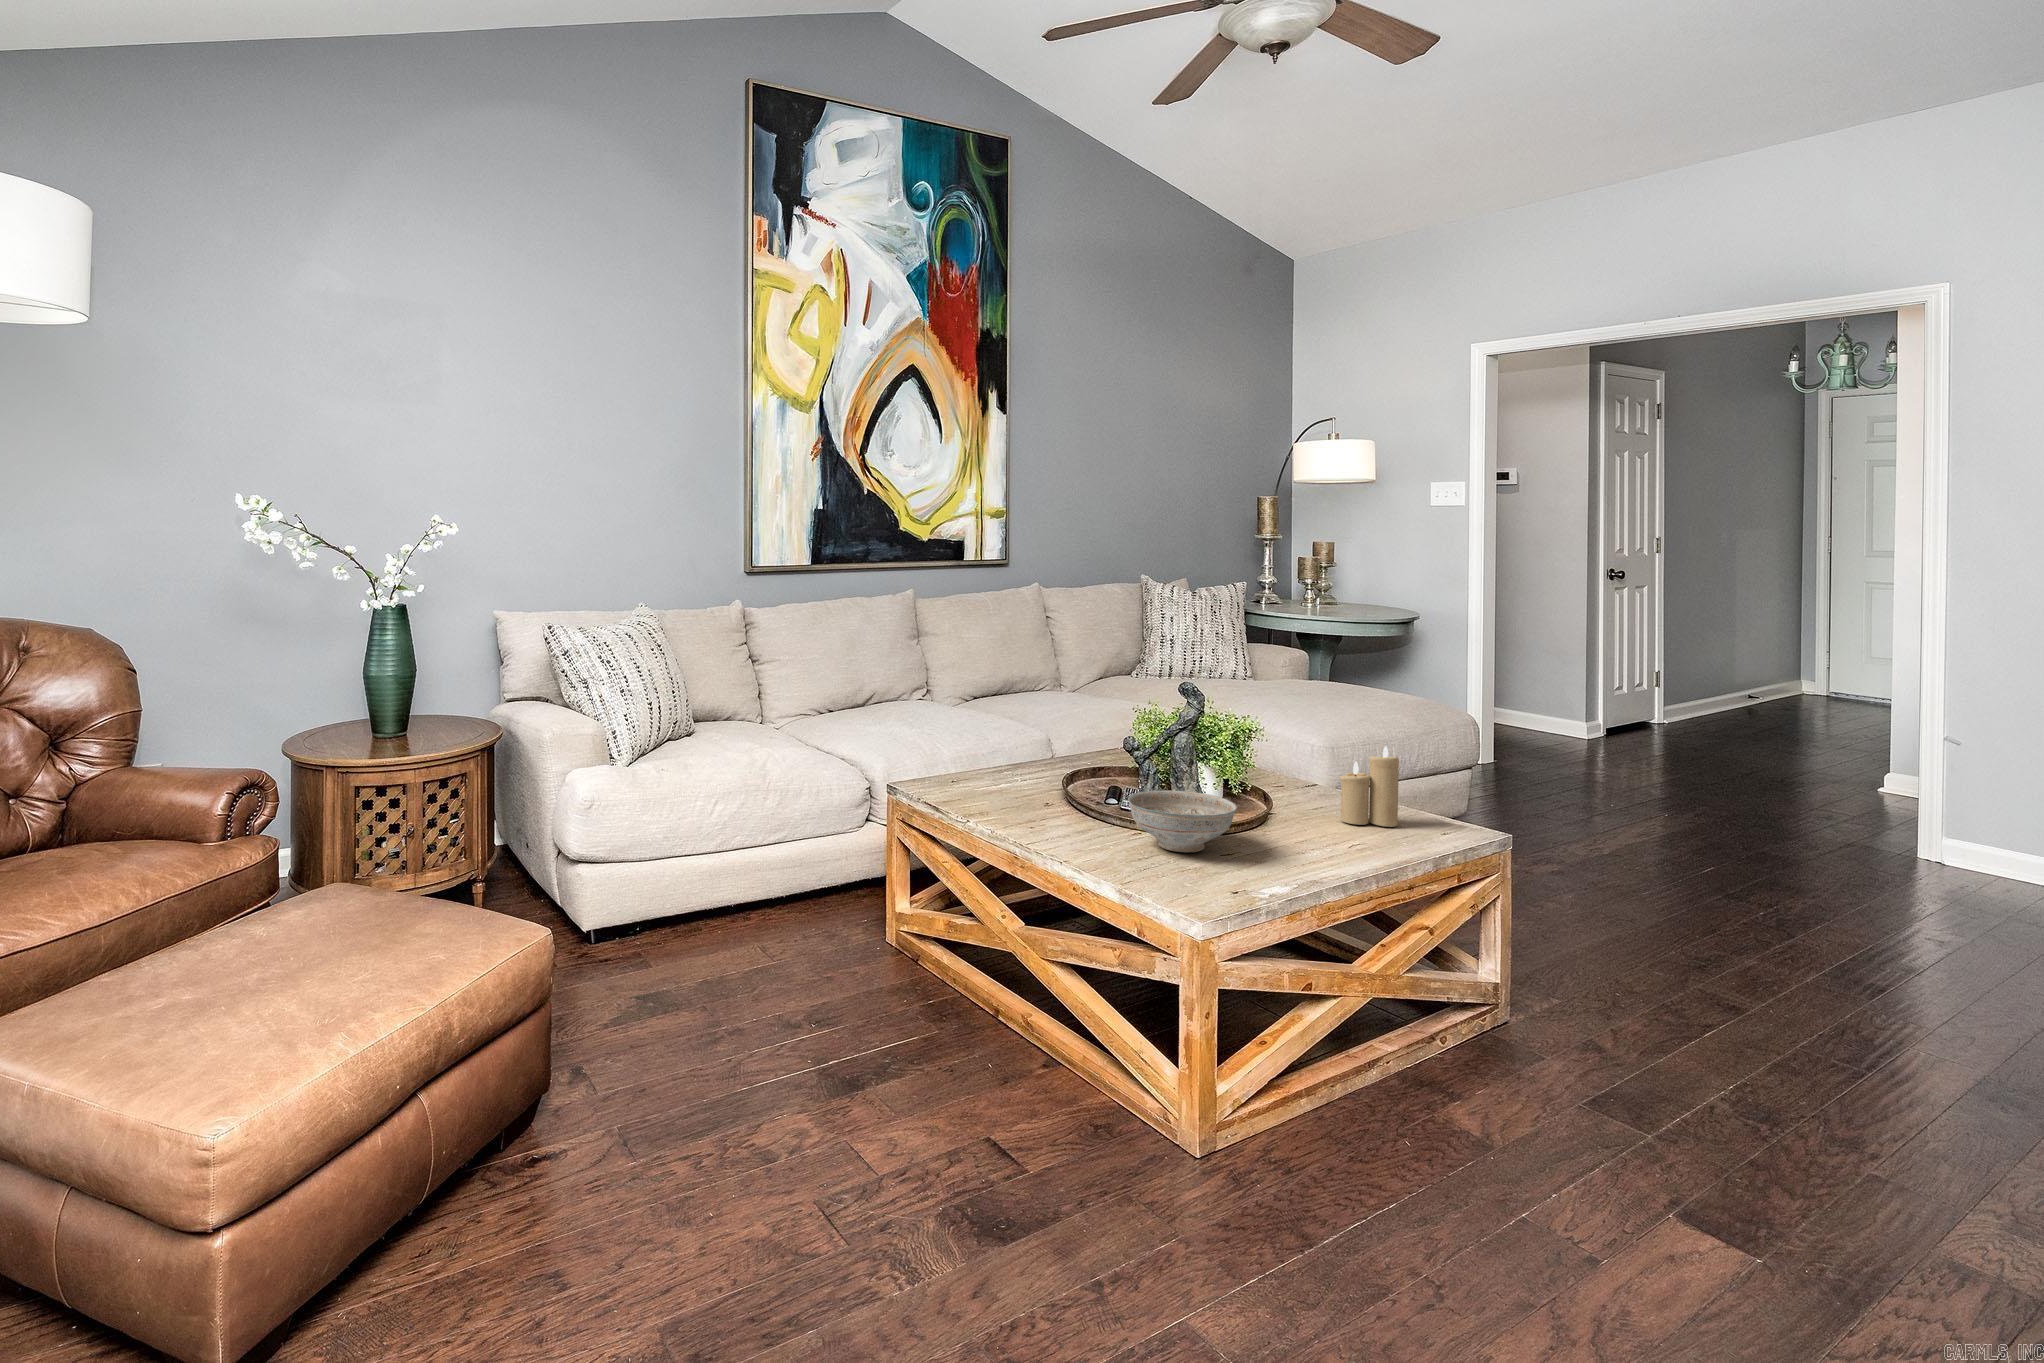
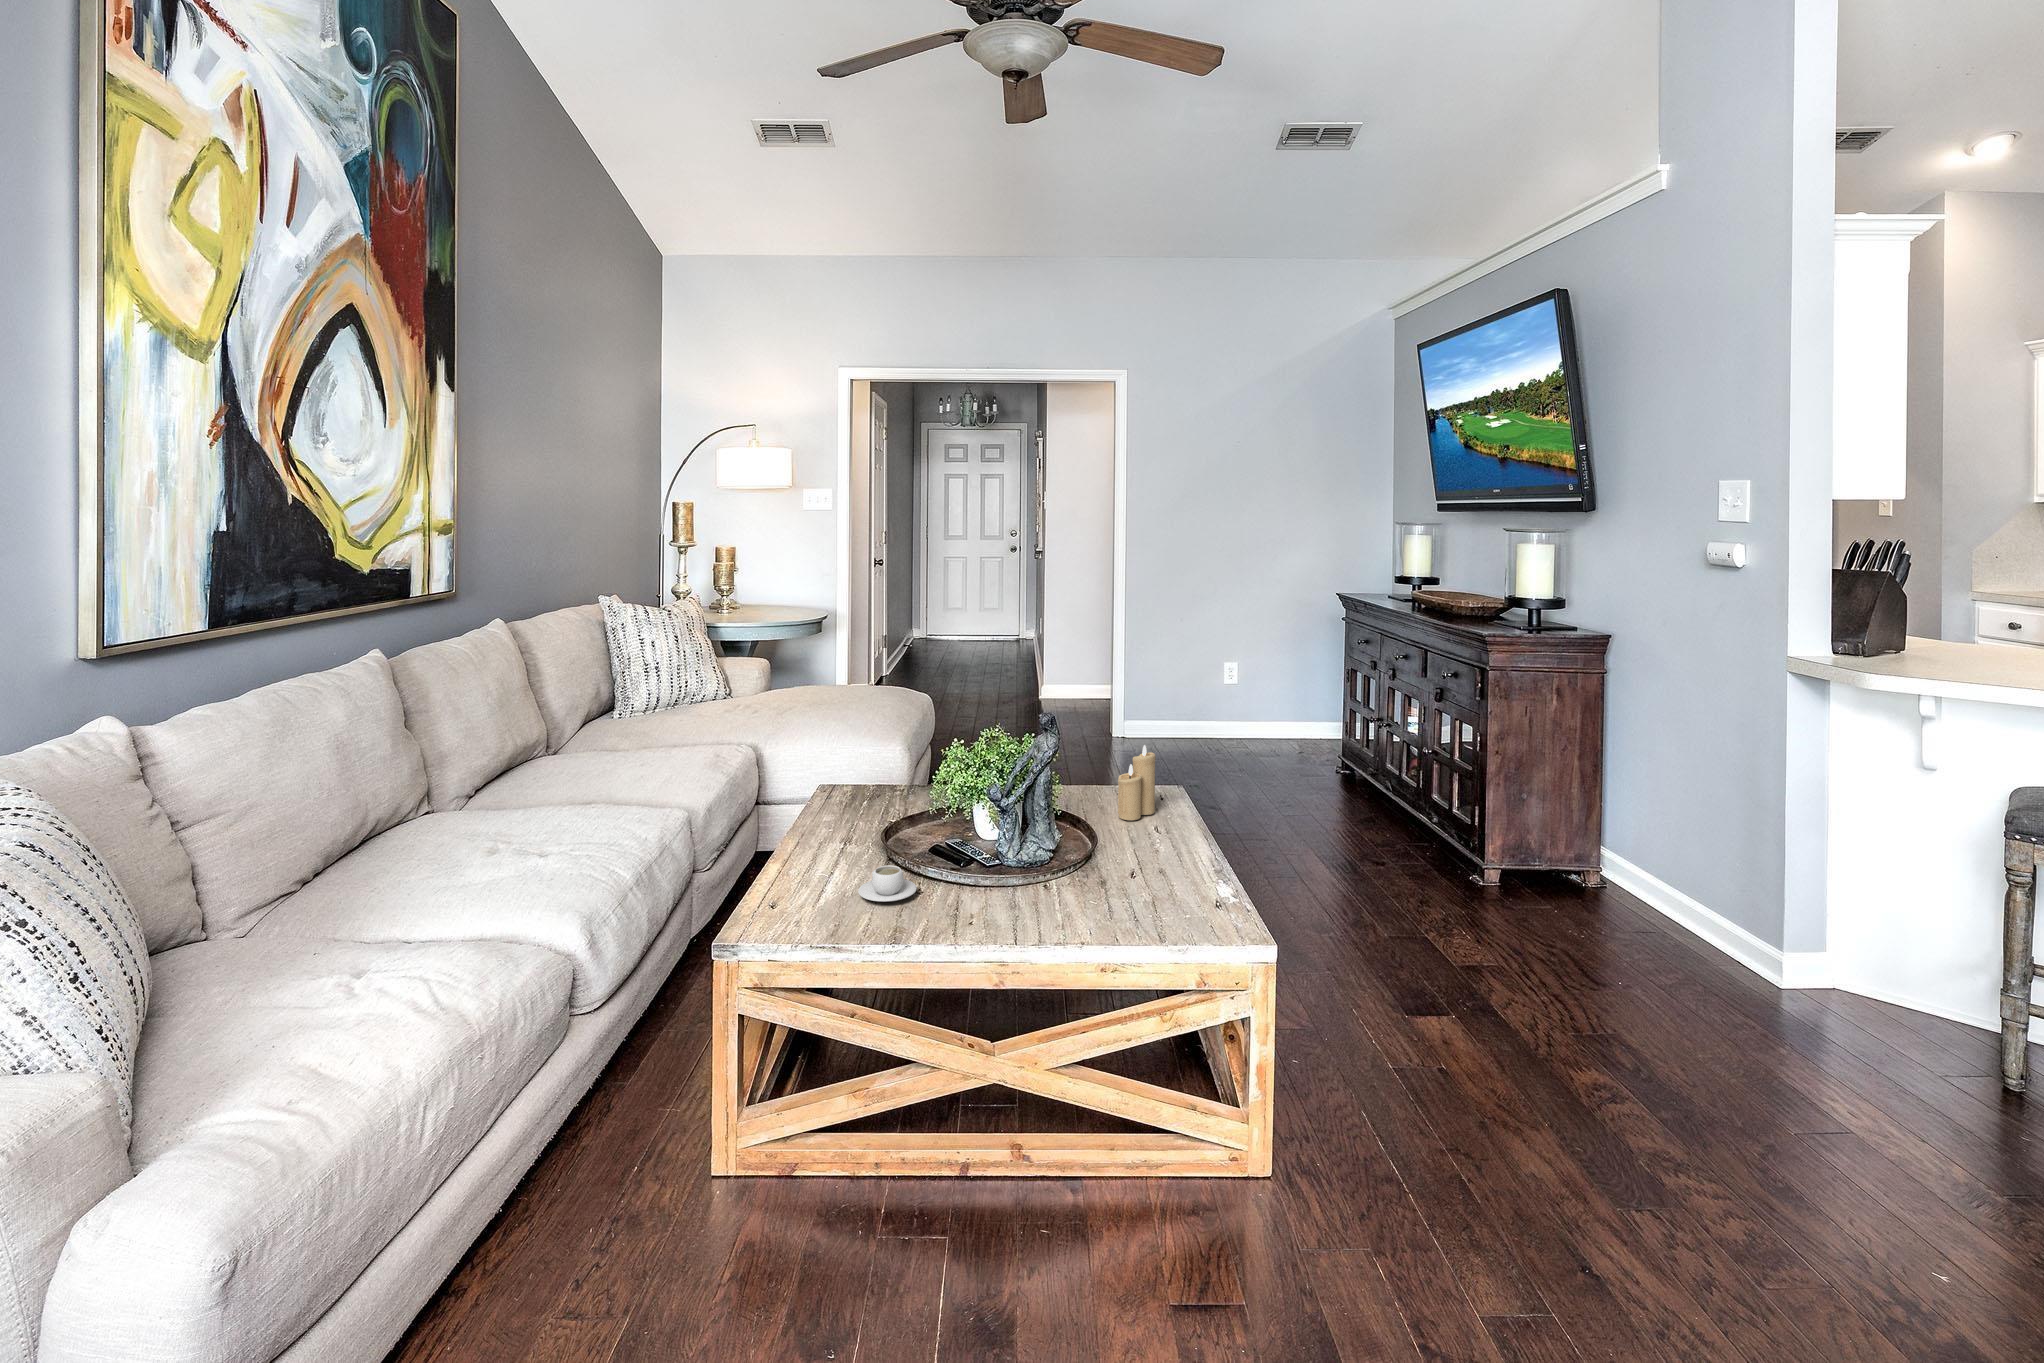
teacup: none [1001,771,1049,797] -> present [858,865,917,902]
decorative bowl: present [1128,790,1237,852] -> none [1065,831,1169,900]

